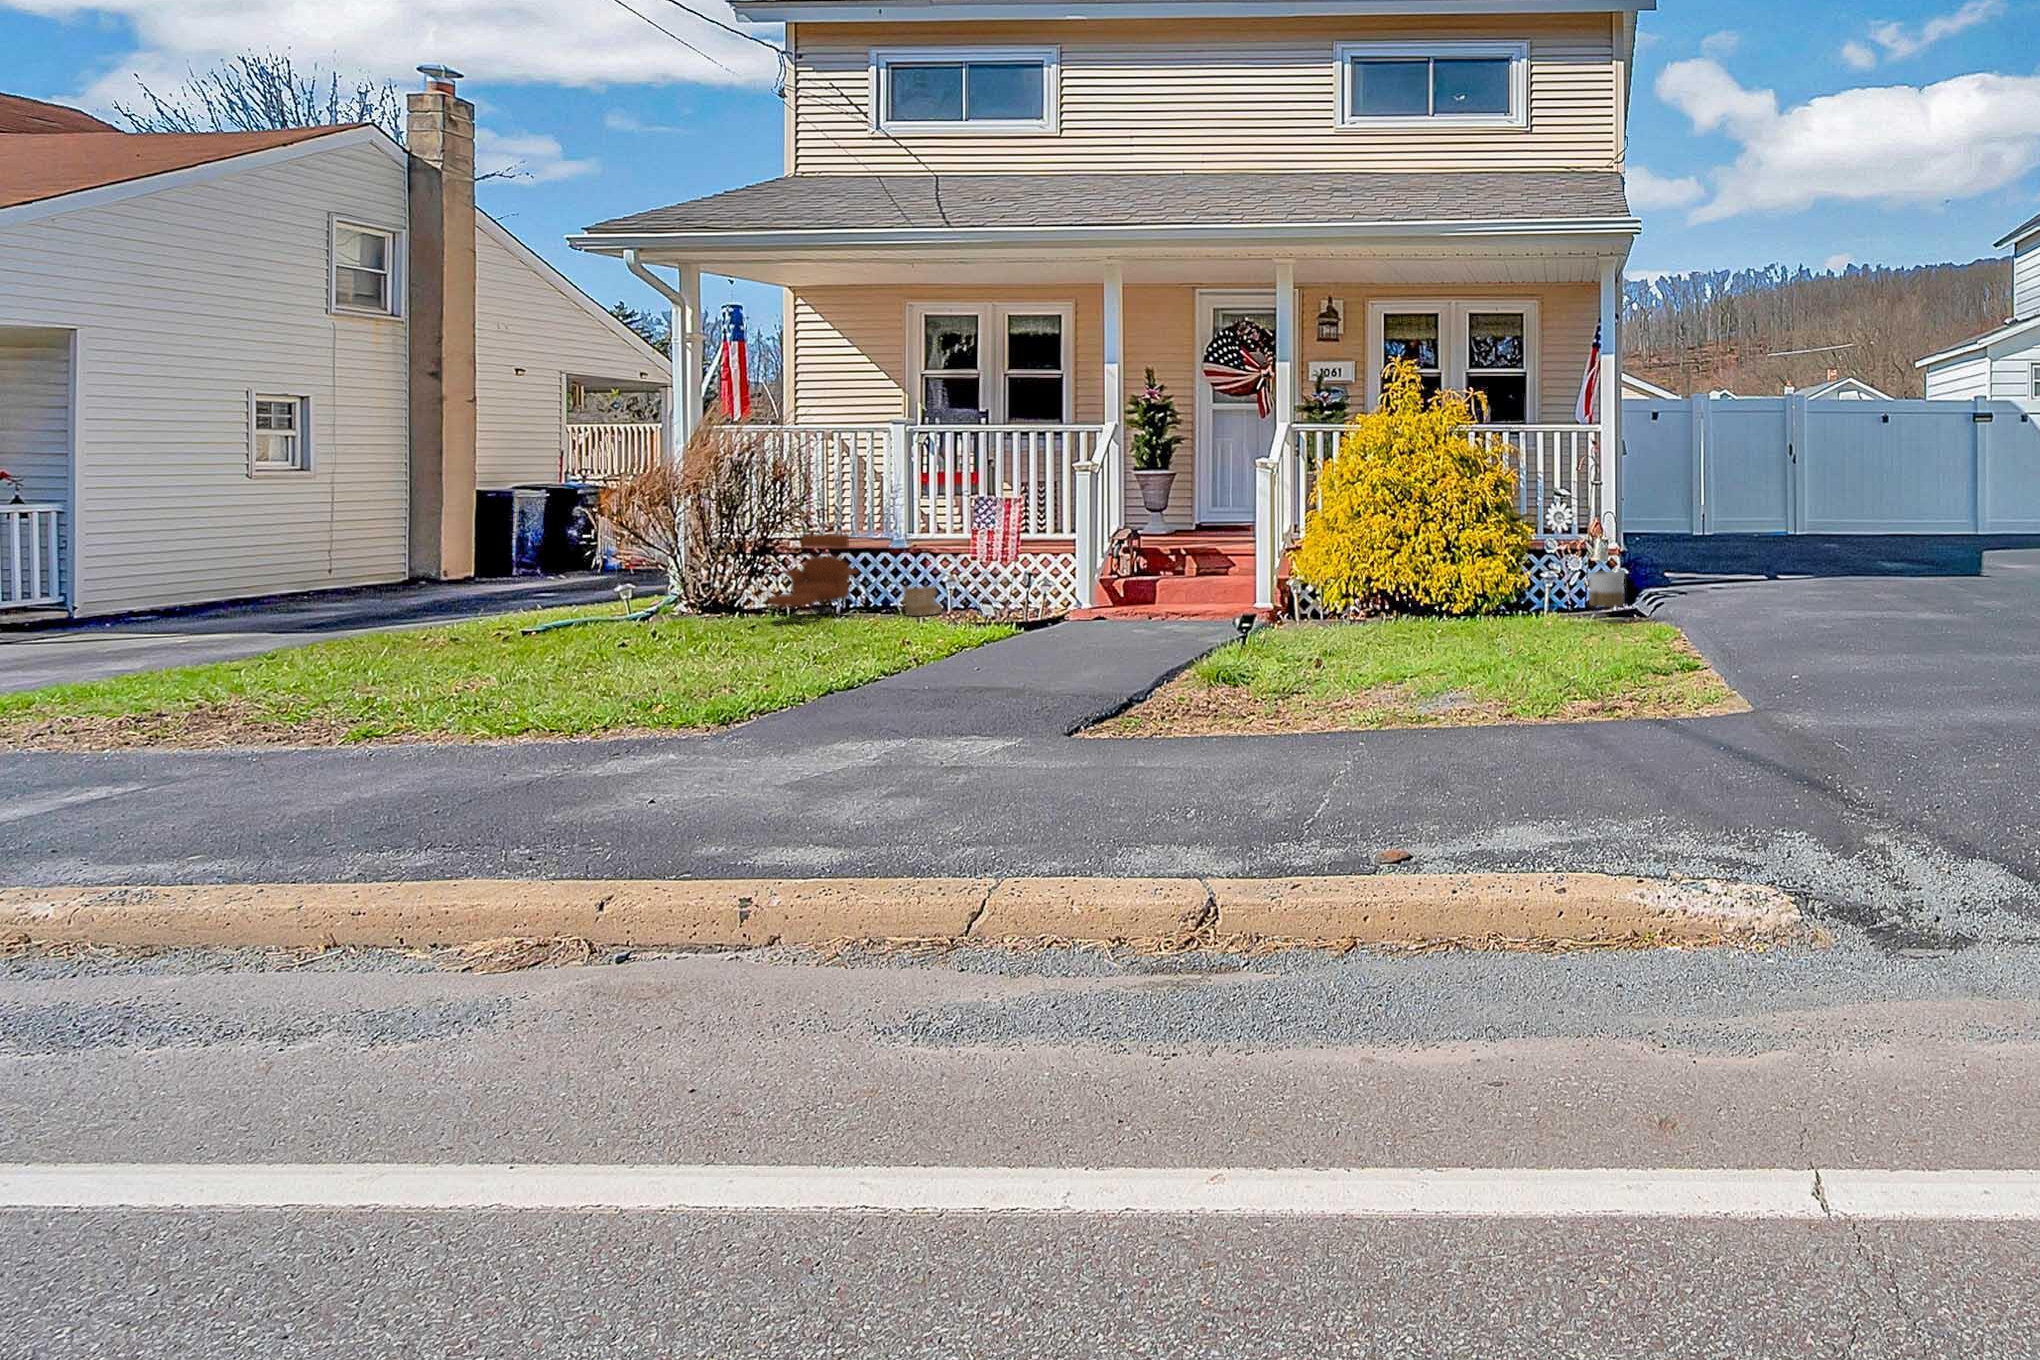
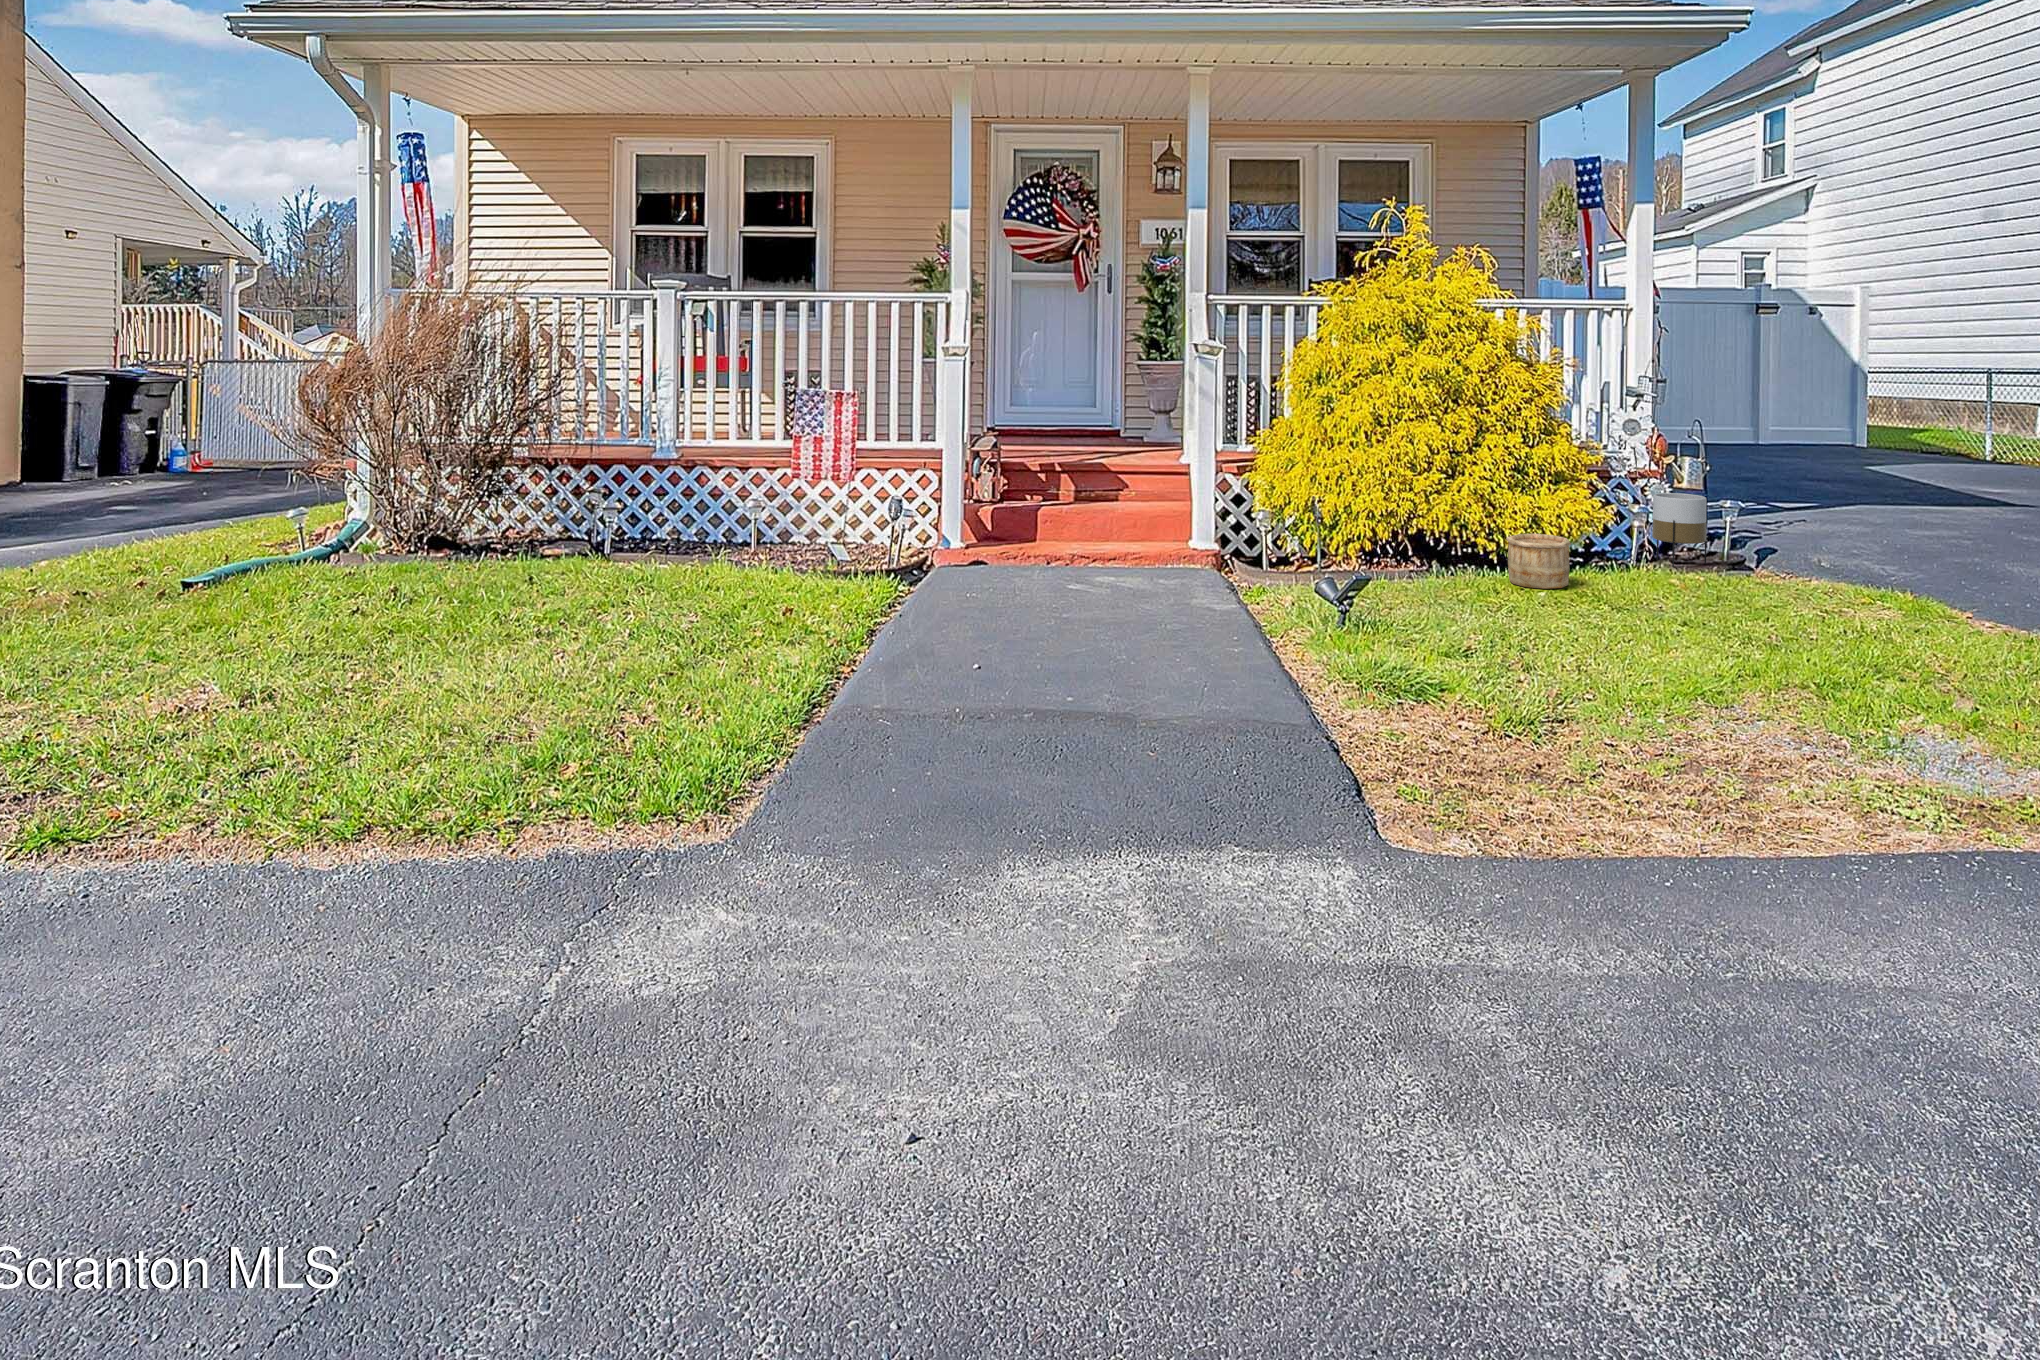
lounge chair: present [768,534,858,625] -> none [505,440,615,574]
wooden bucket: present [904,585,942,616] -> present [1506,534,1571,589]

